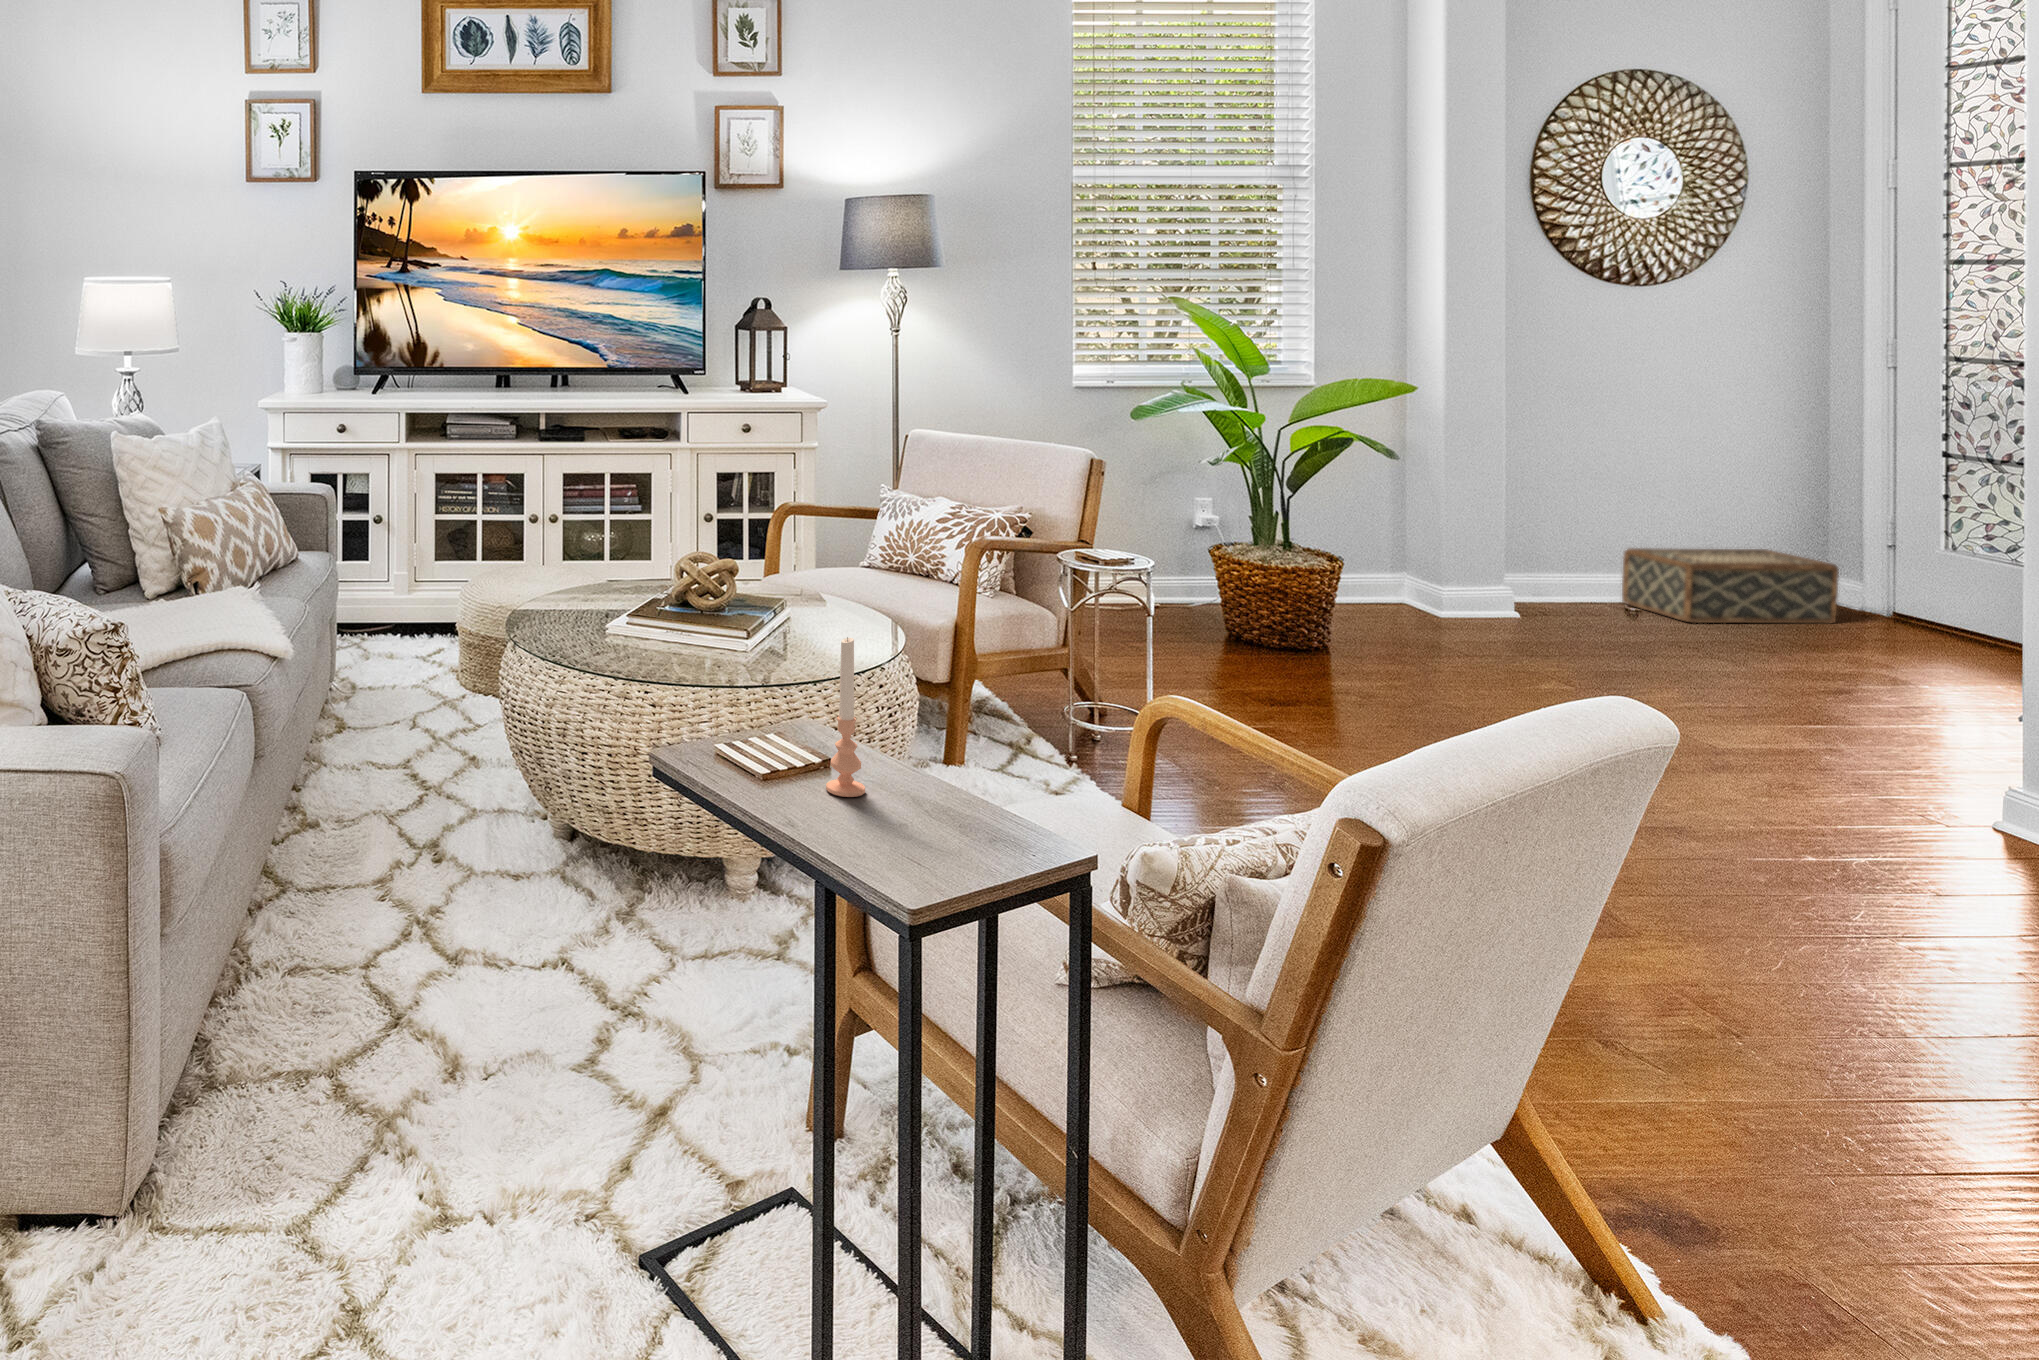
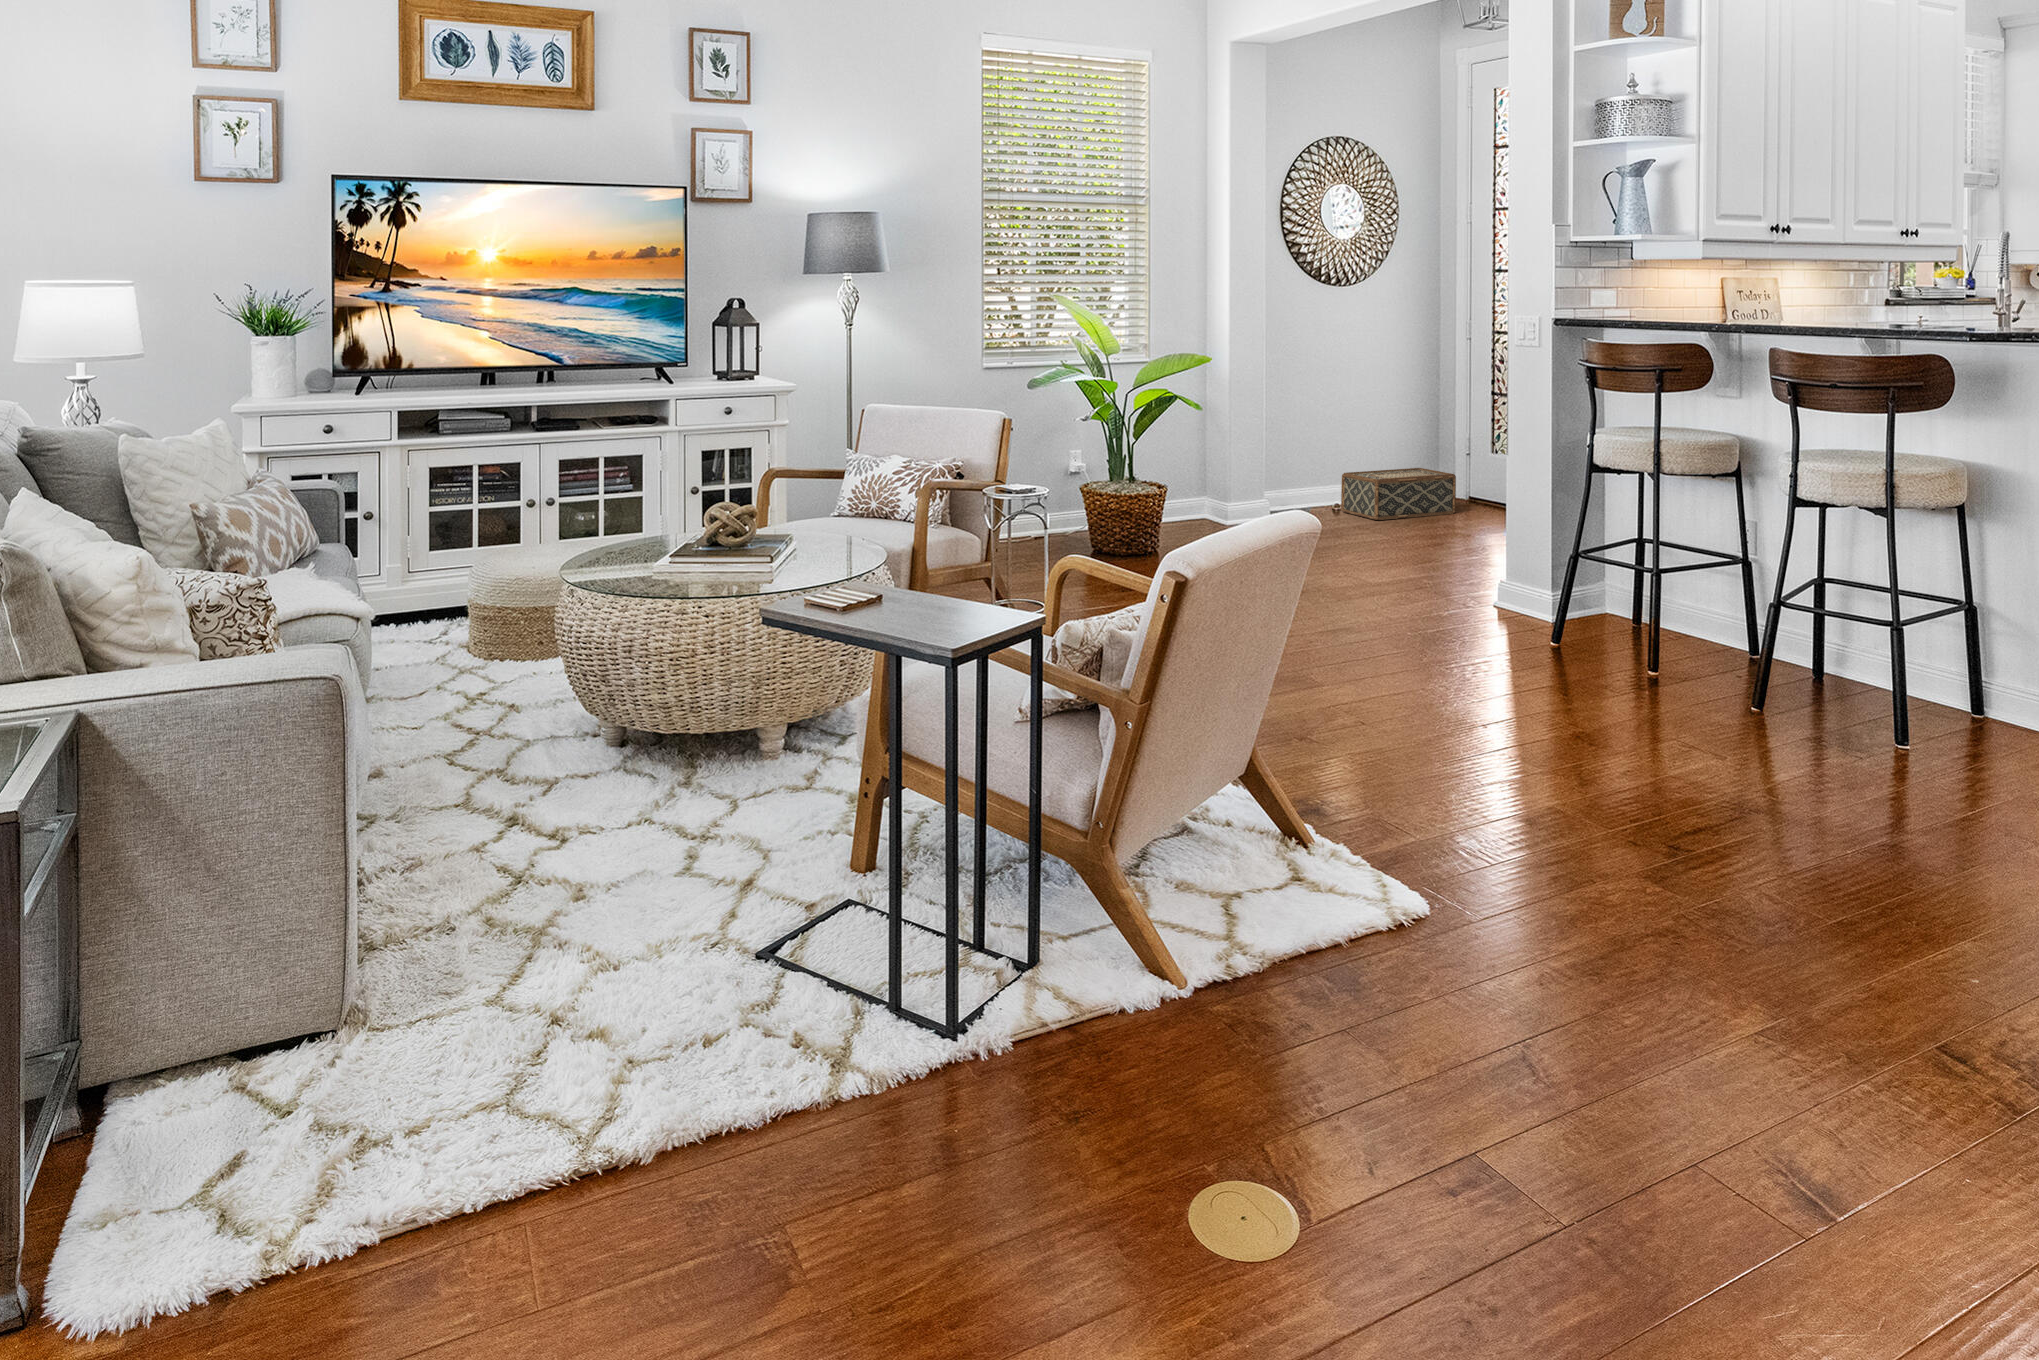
candle: present [826,637,865,797] -> none [881,516,905,615]

